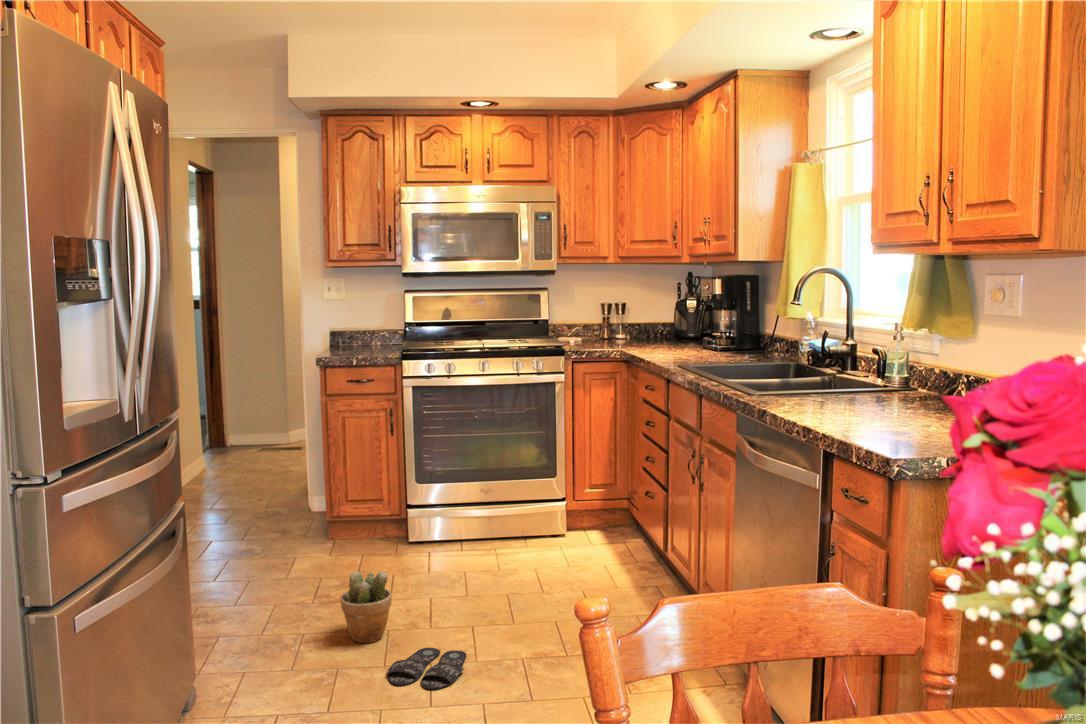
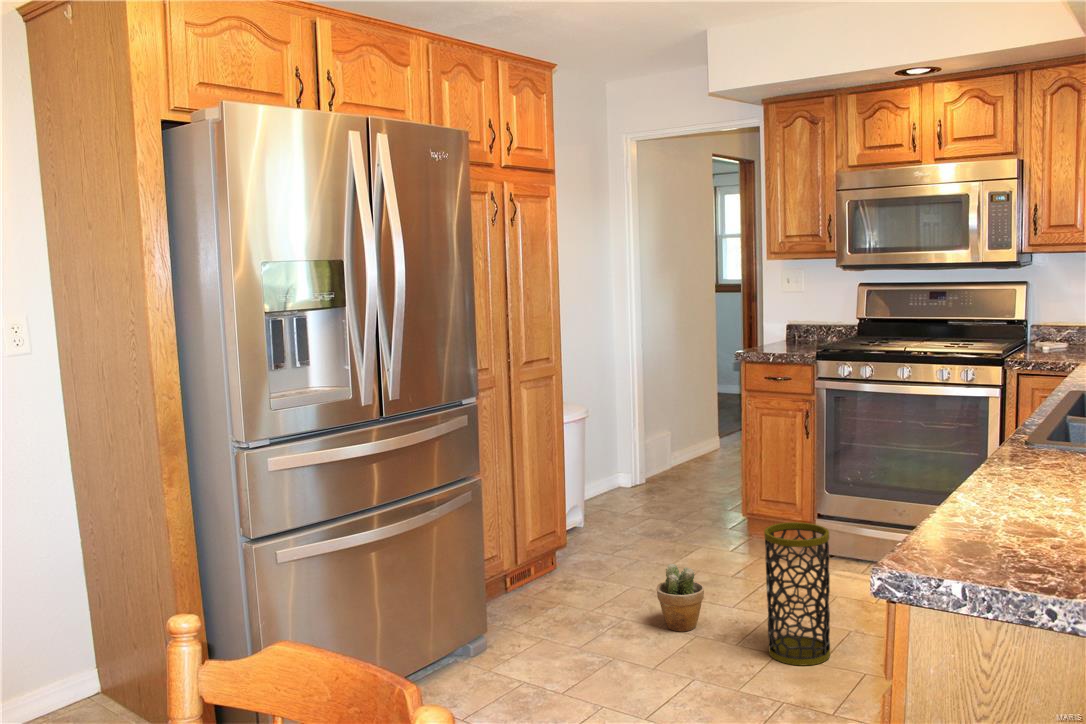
trash can: none [468,502,530,642] -> present [764,522,830,665]
slippers: present [387,648,466,690] -> none [655,648,741,683]

